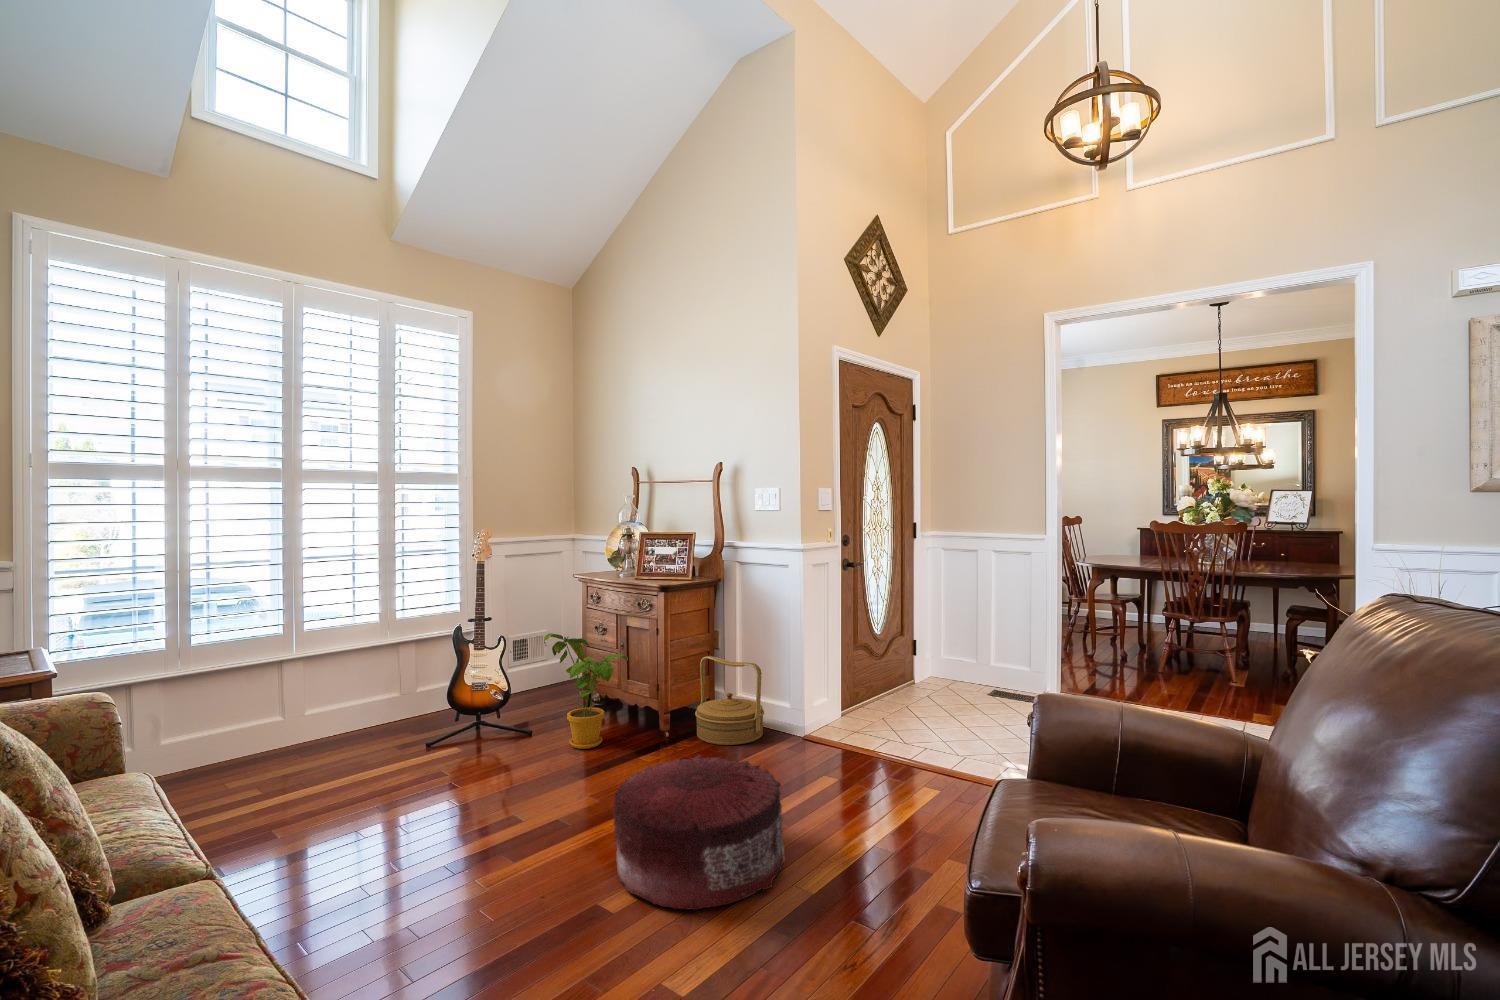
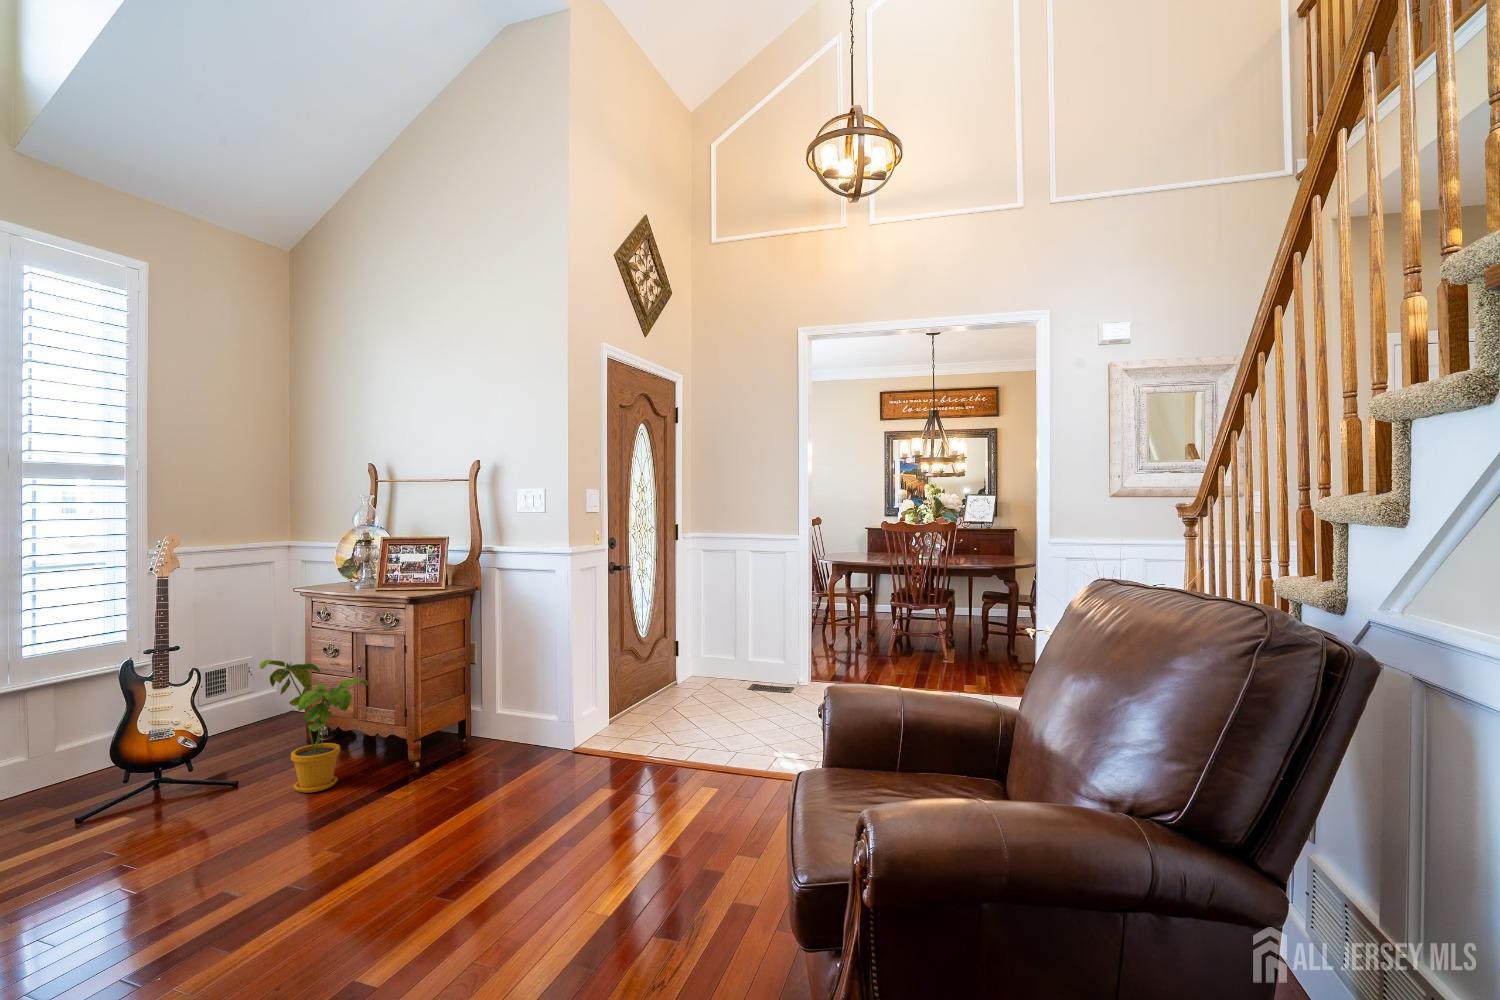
woven basket: present [695,656,764,745] -> none [452,672,530,768]
pouf: present [613,755,785,910] -> none [384,776,577,942]

